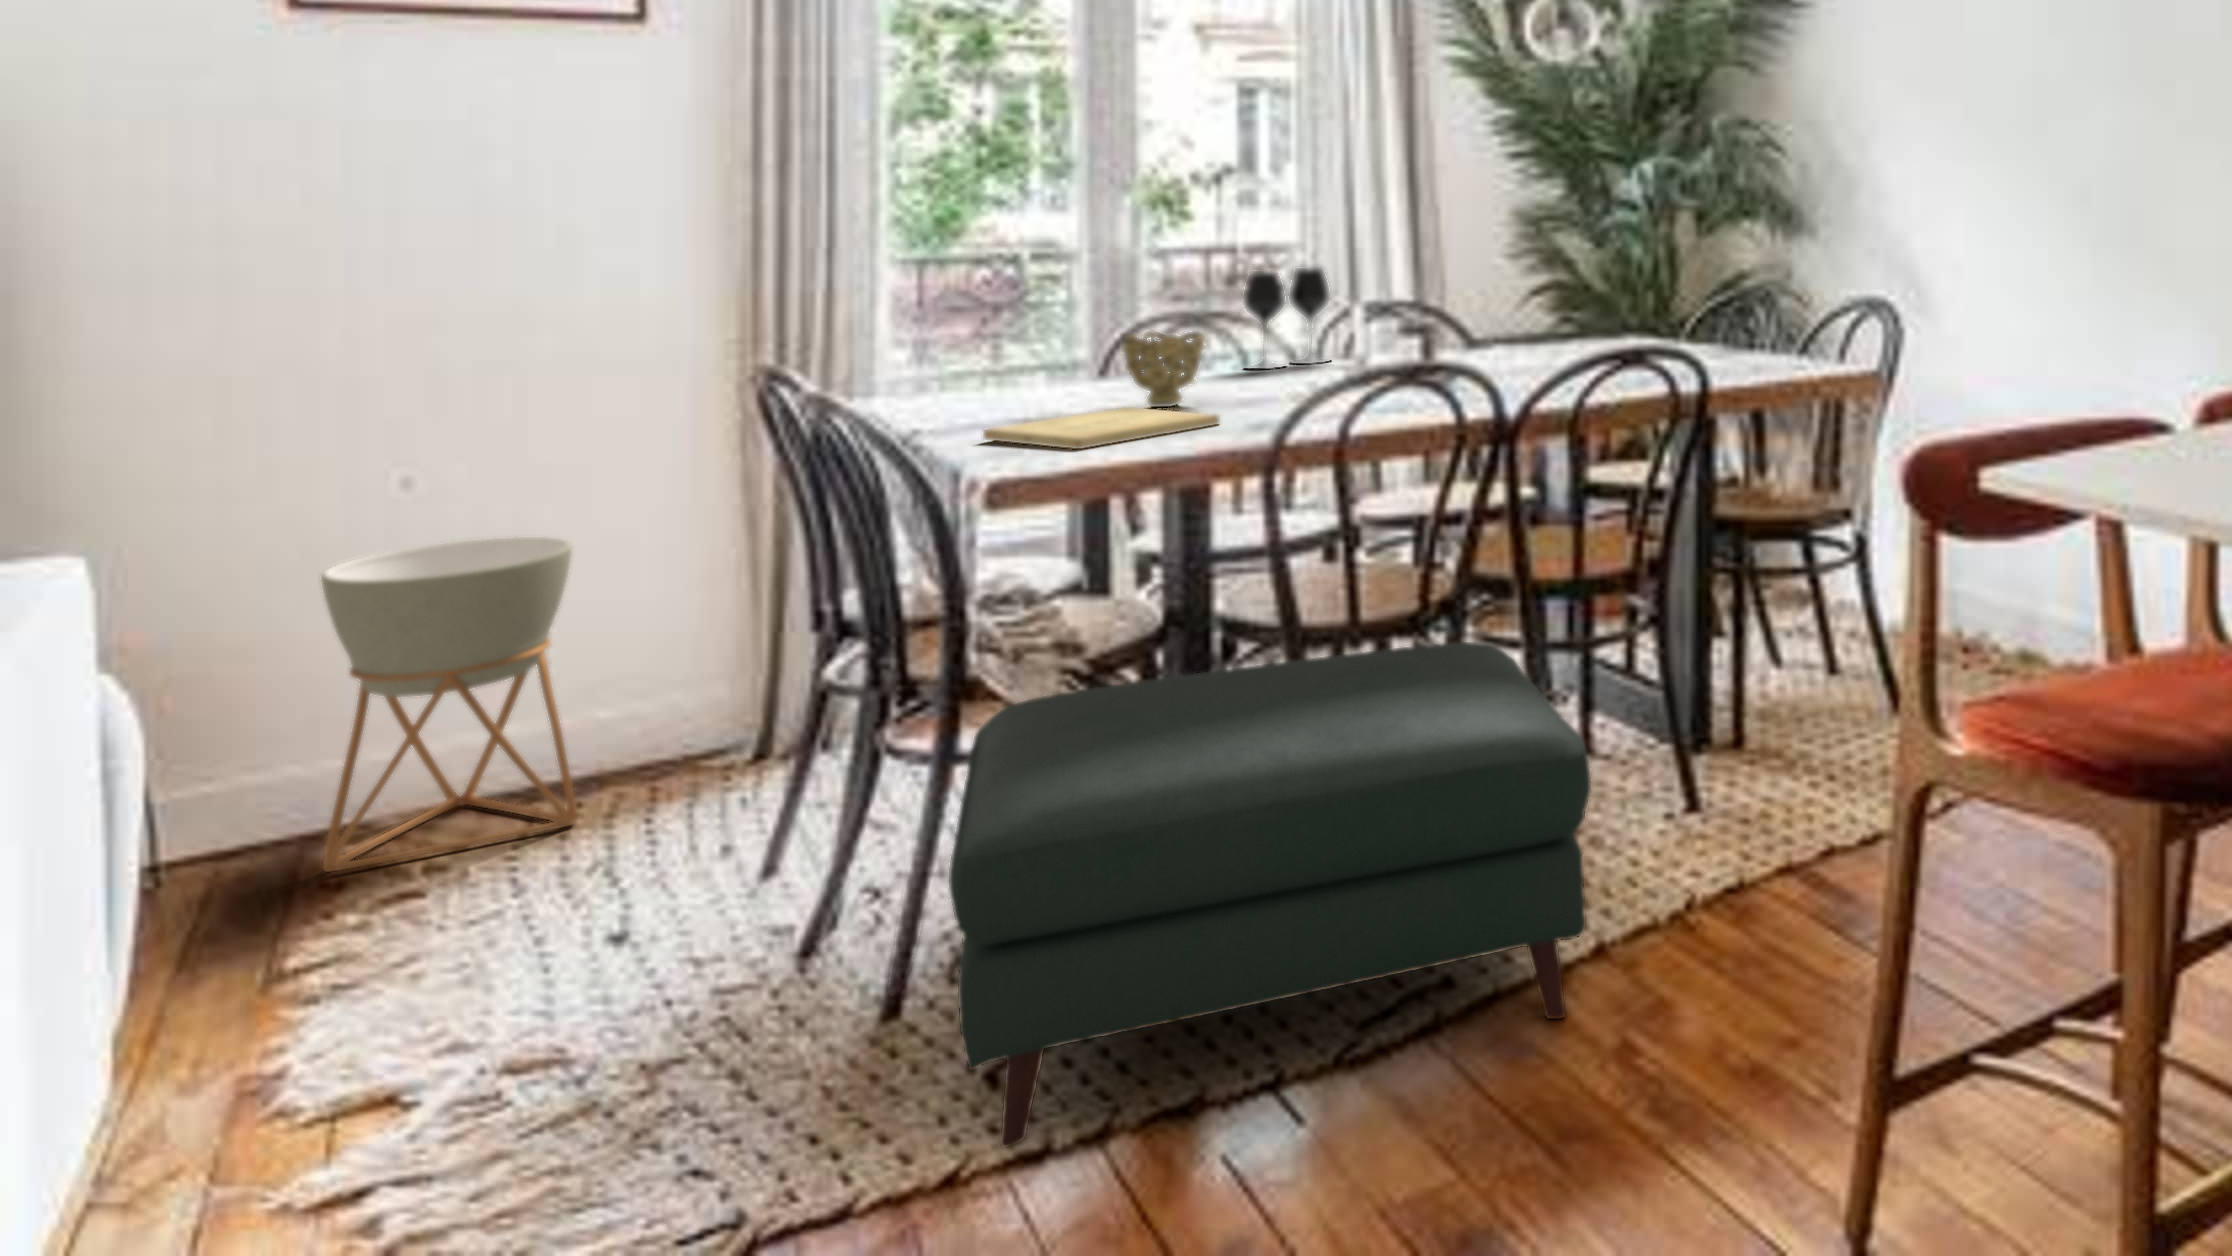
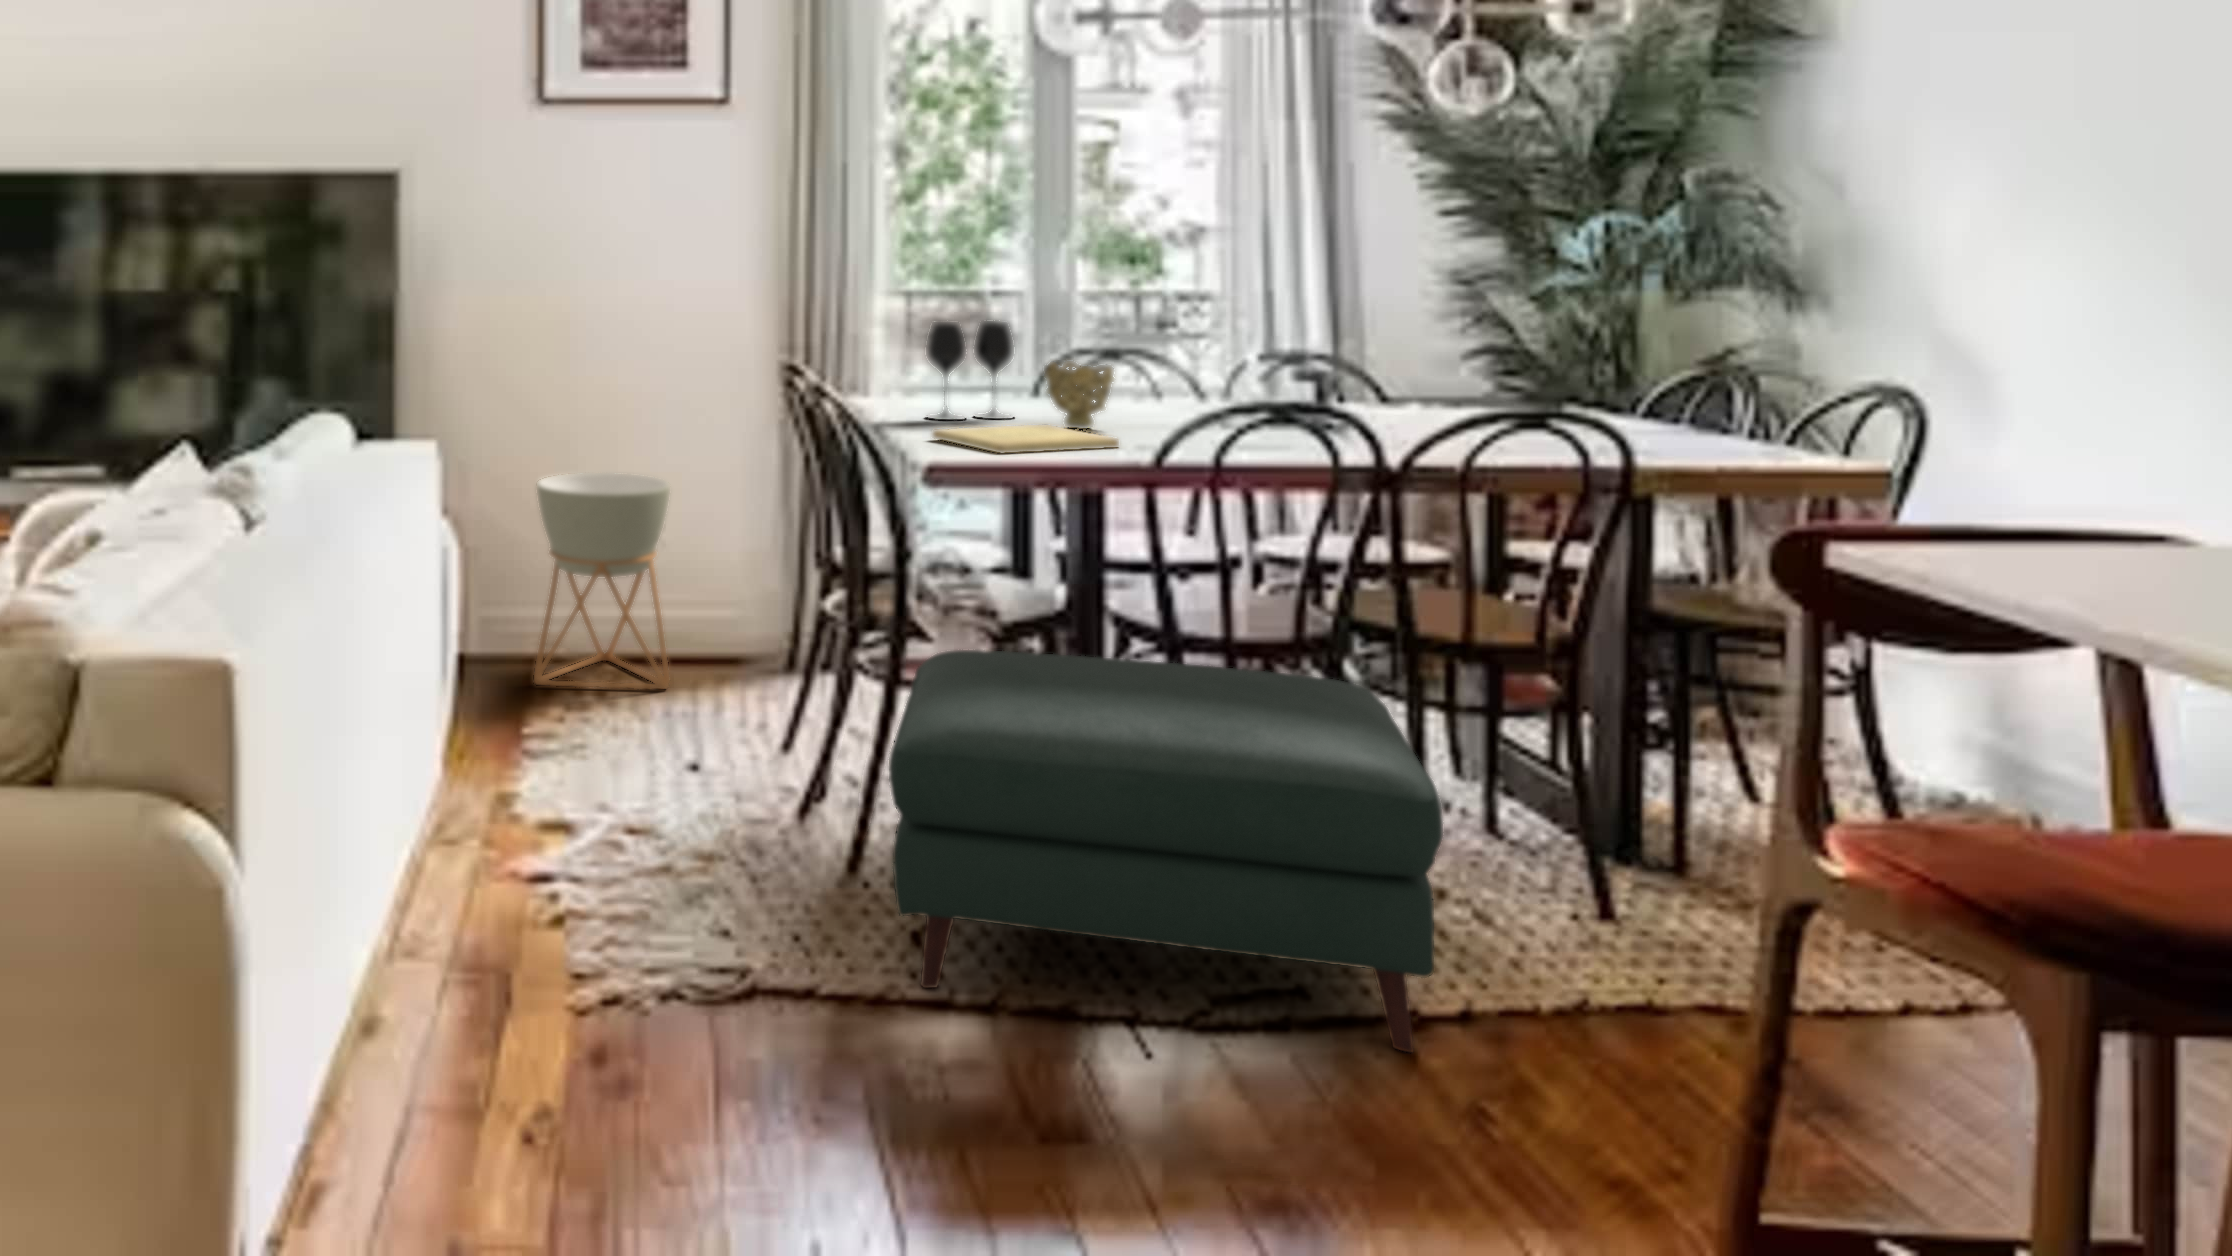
wine glass: present [1243,267,1330,369] -> present [926,321,1014,420]

